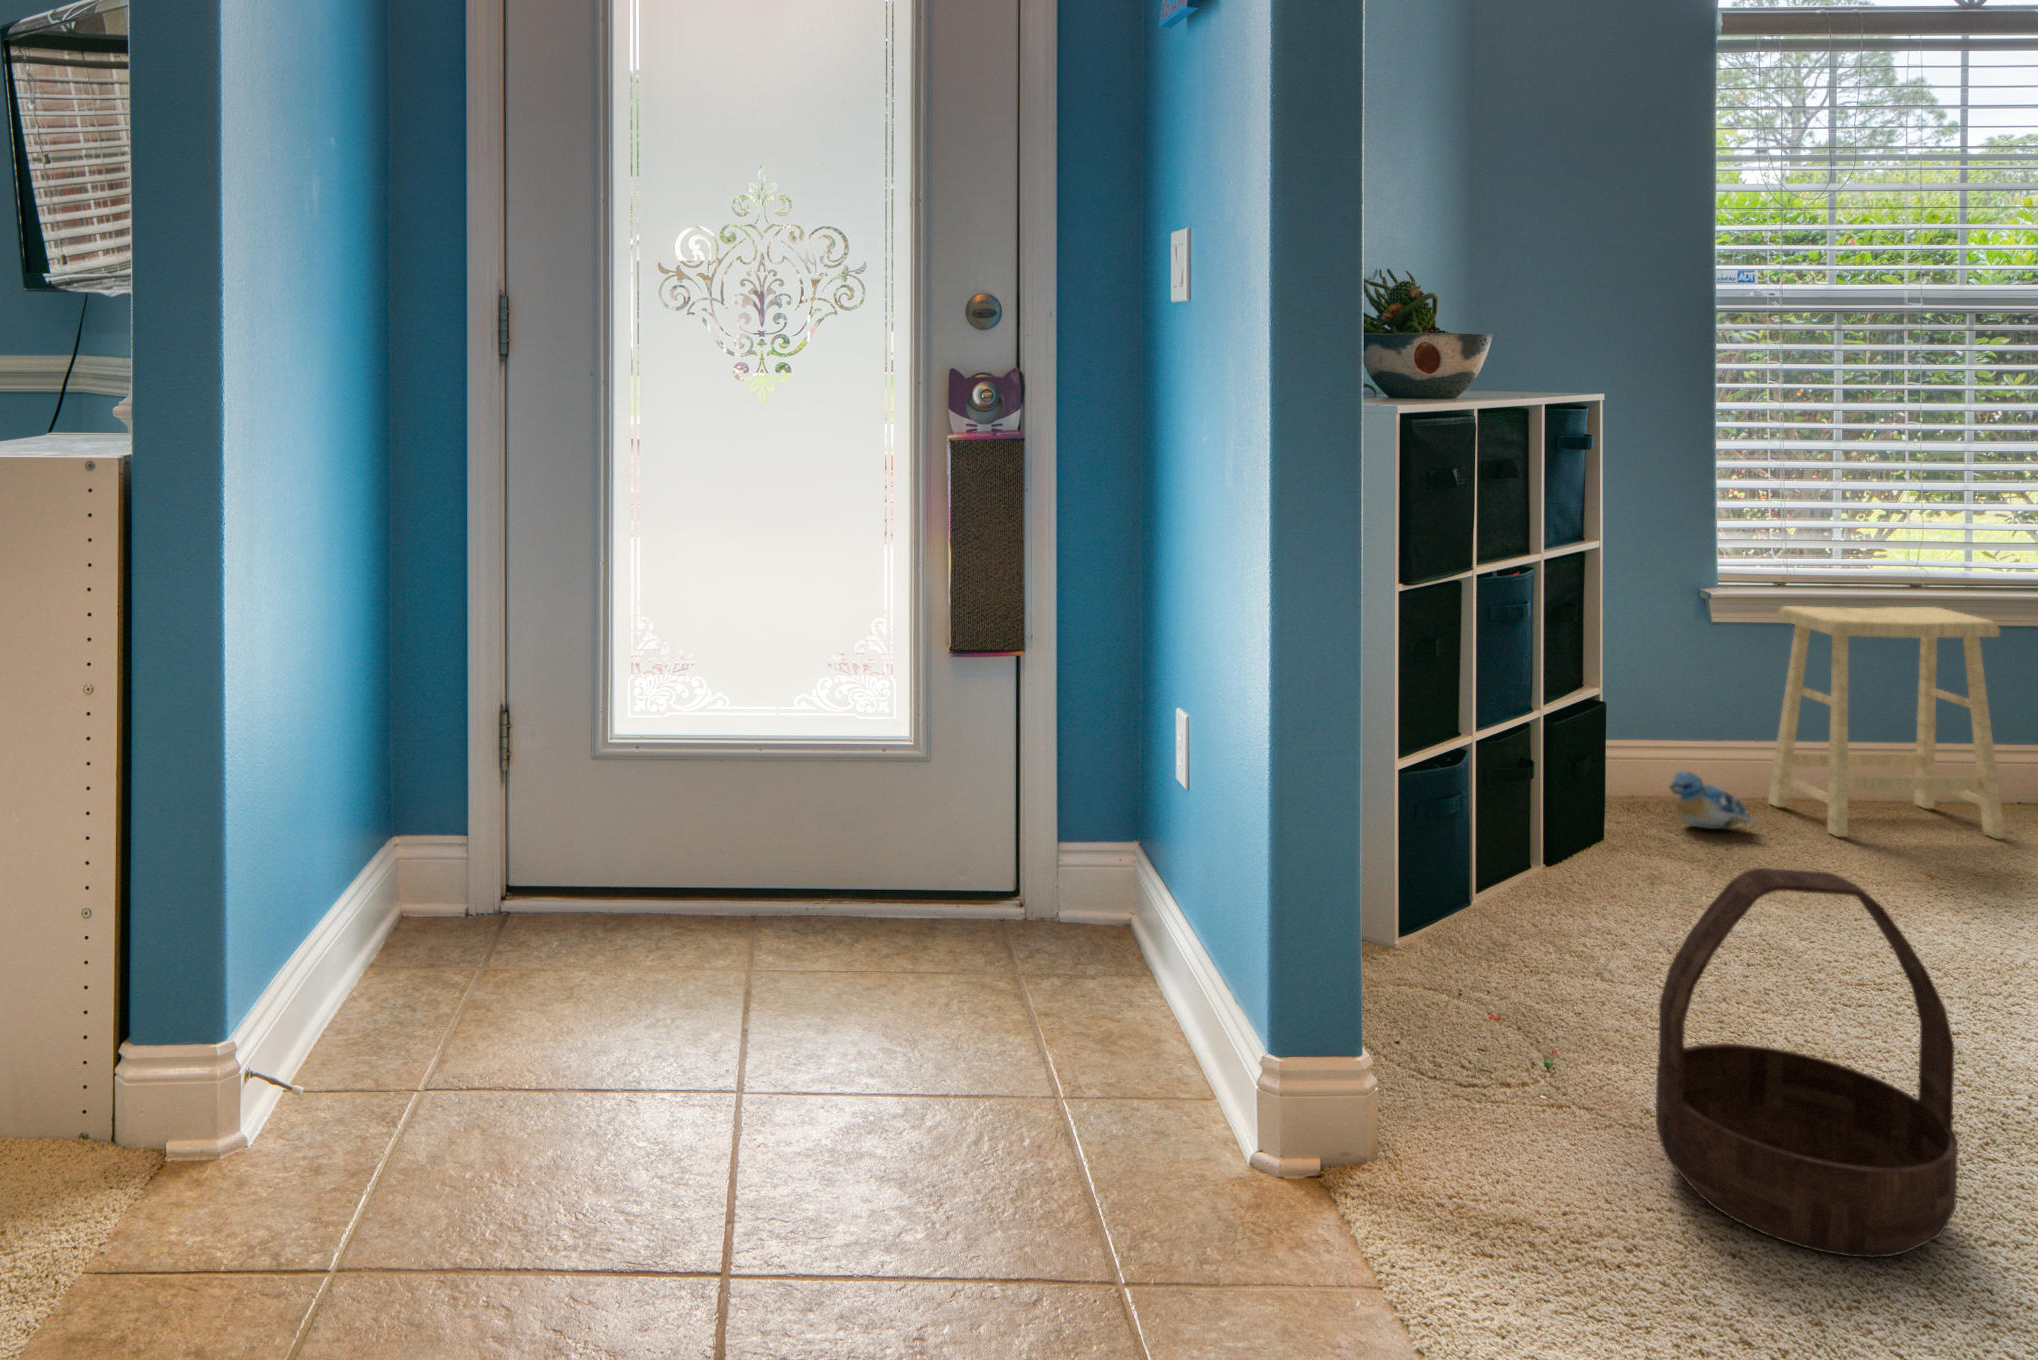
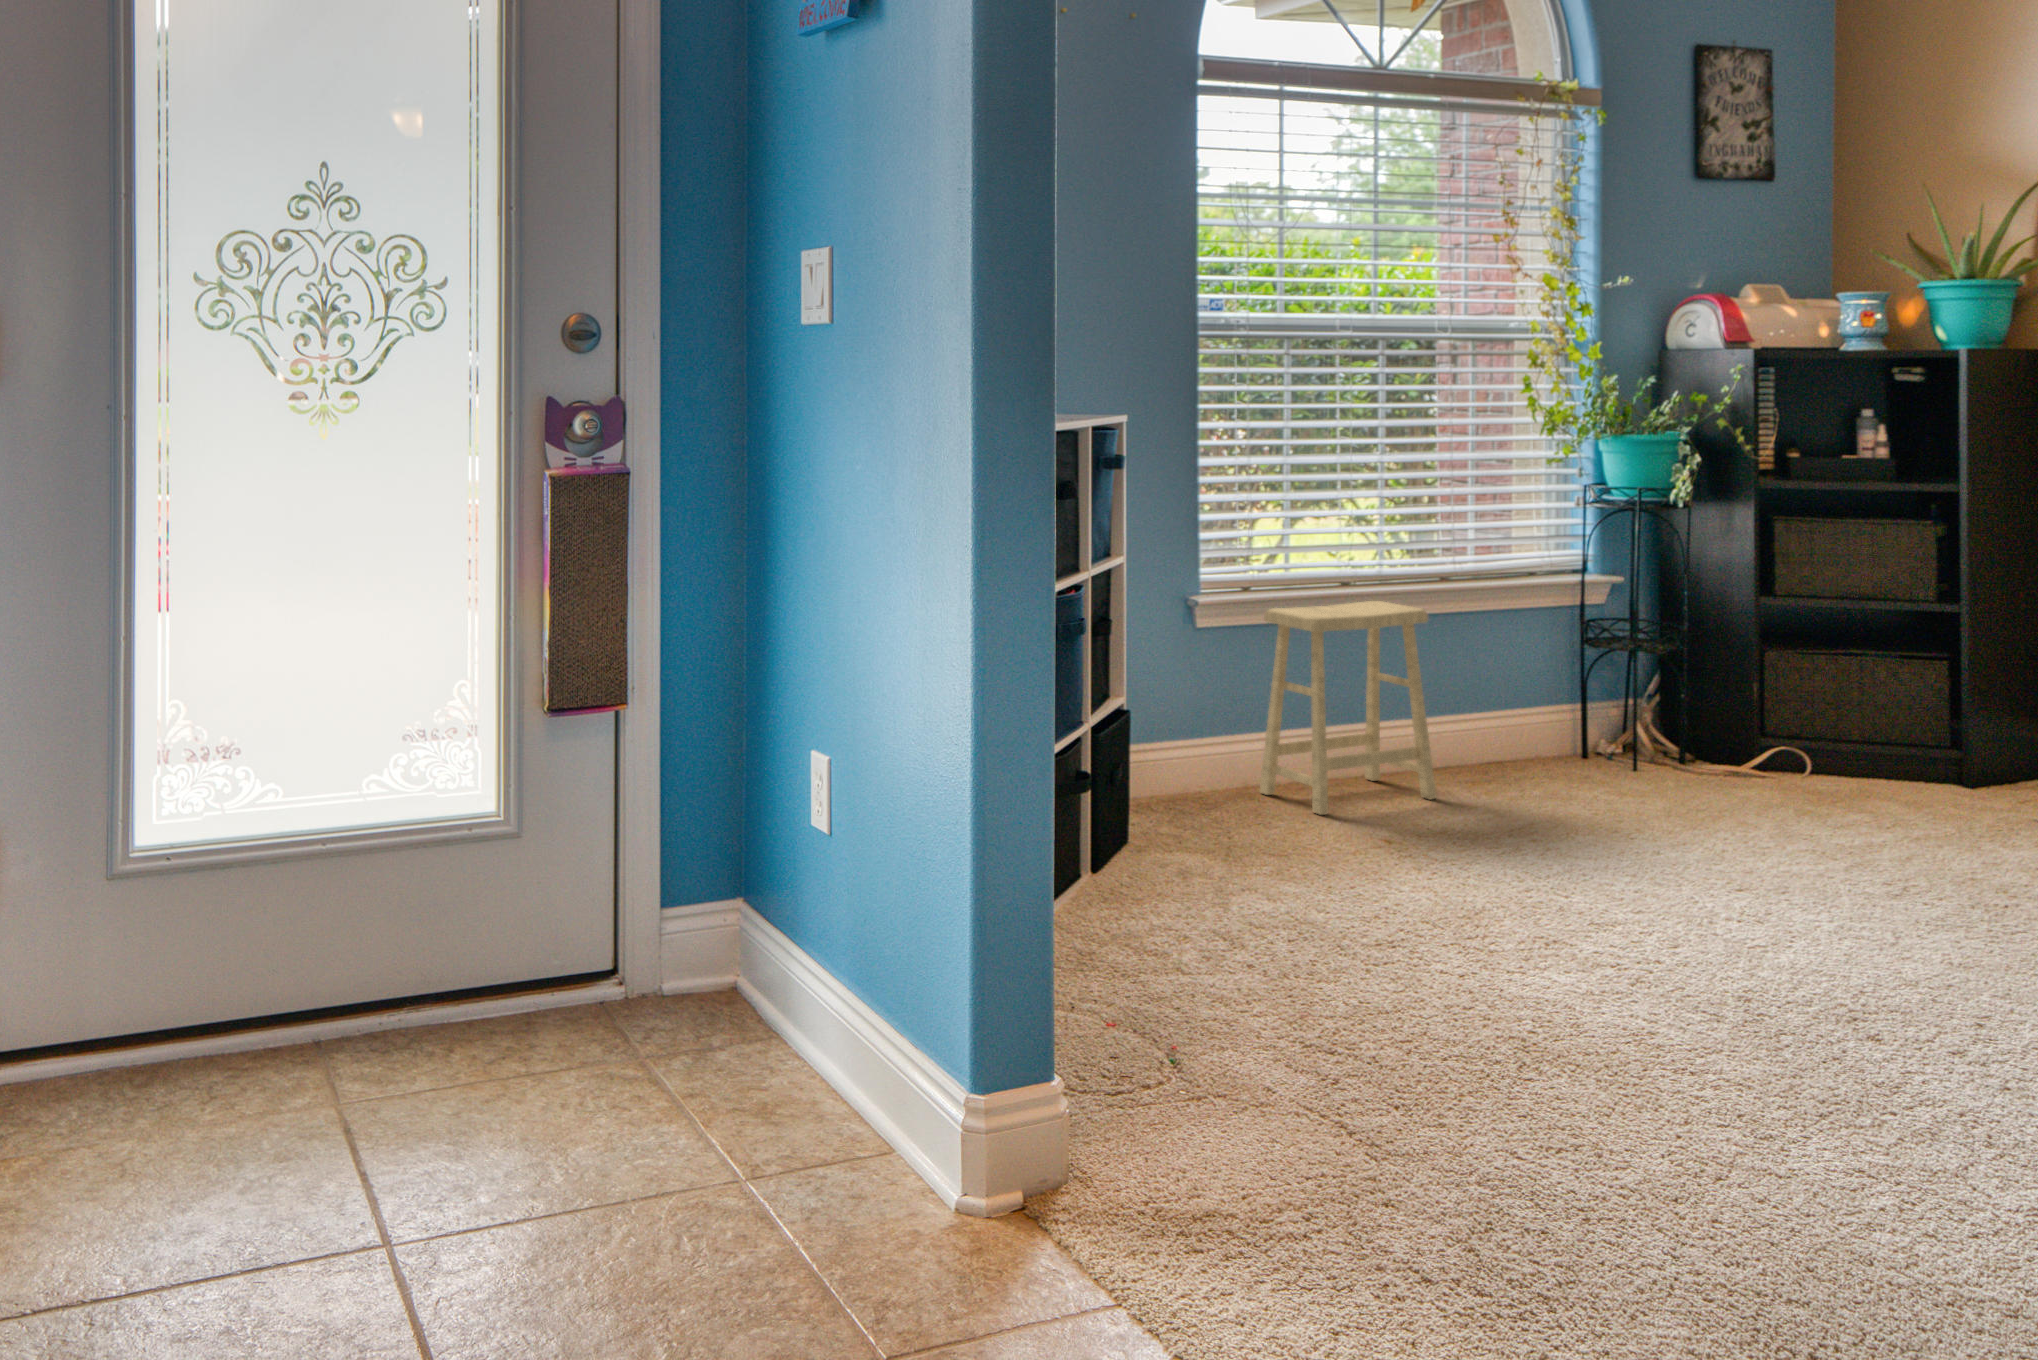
plush toy: present [1670,771,1756,829] -> none [1191,770,1262,822]
basket: present [1656,868,1958,1258] -> none [1294,837,1532,1181]

